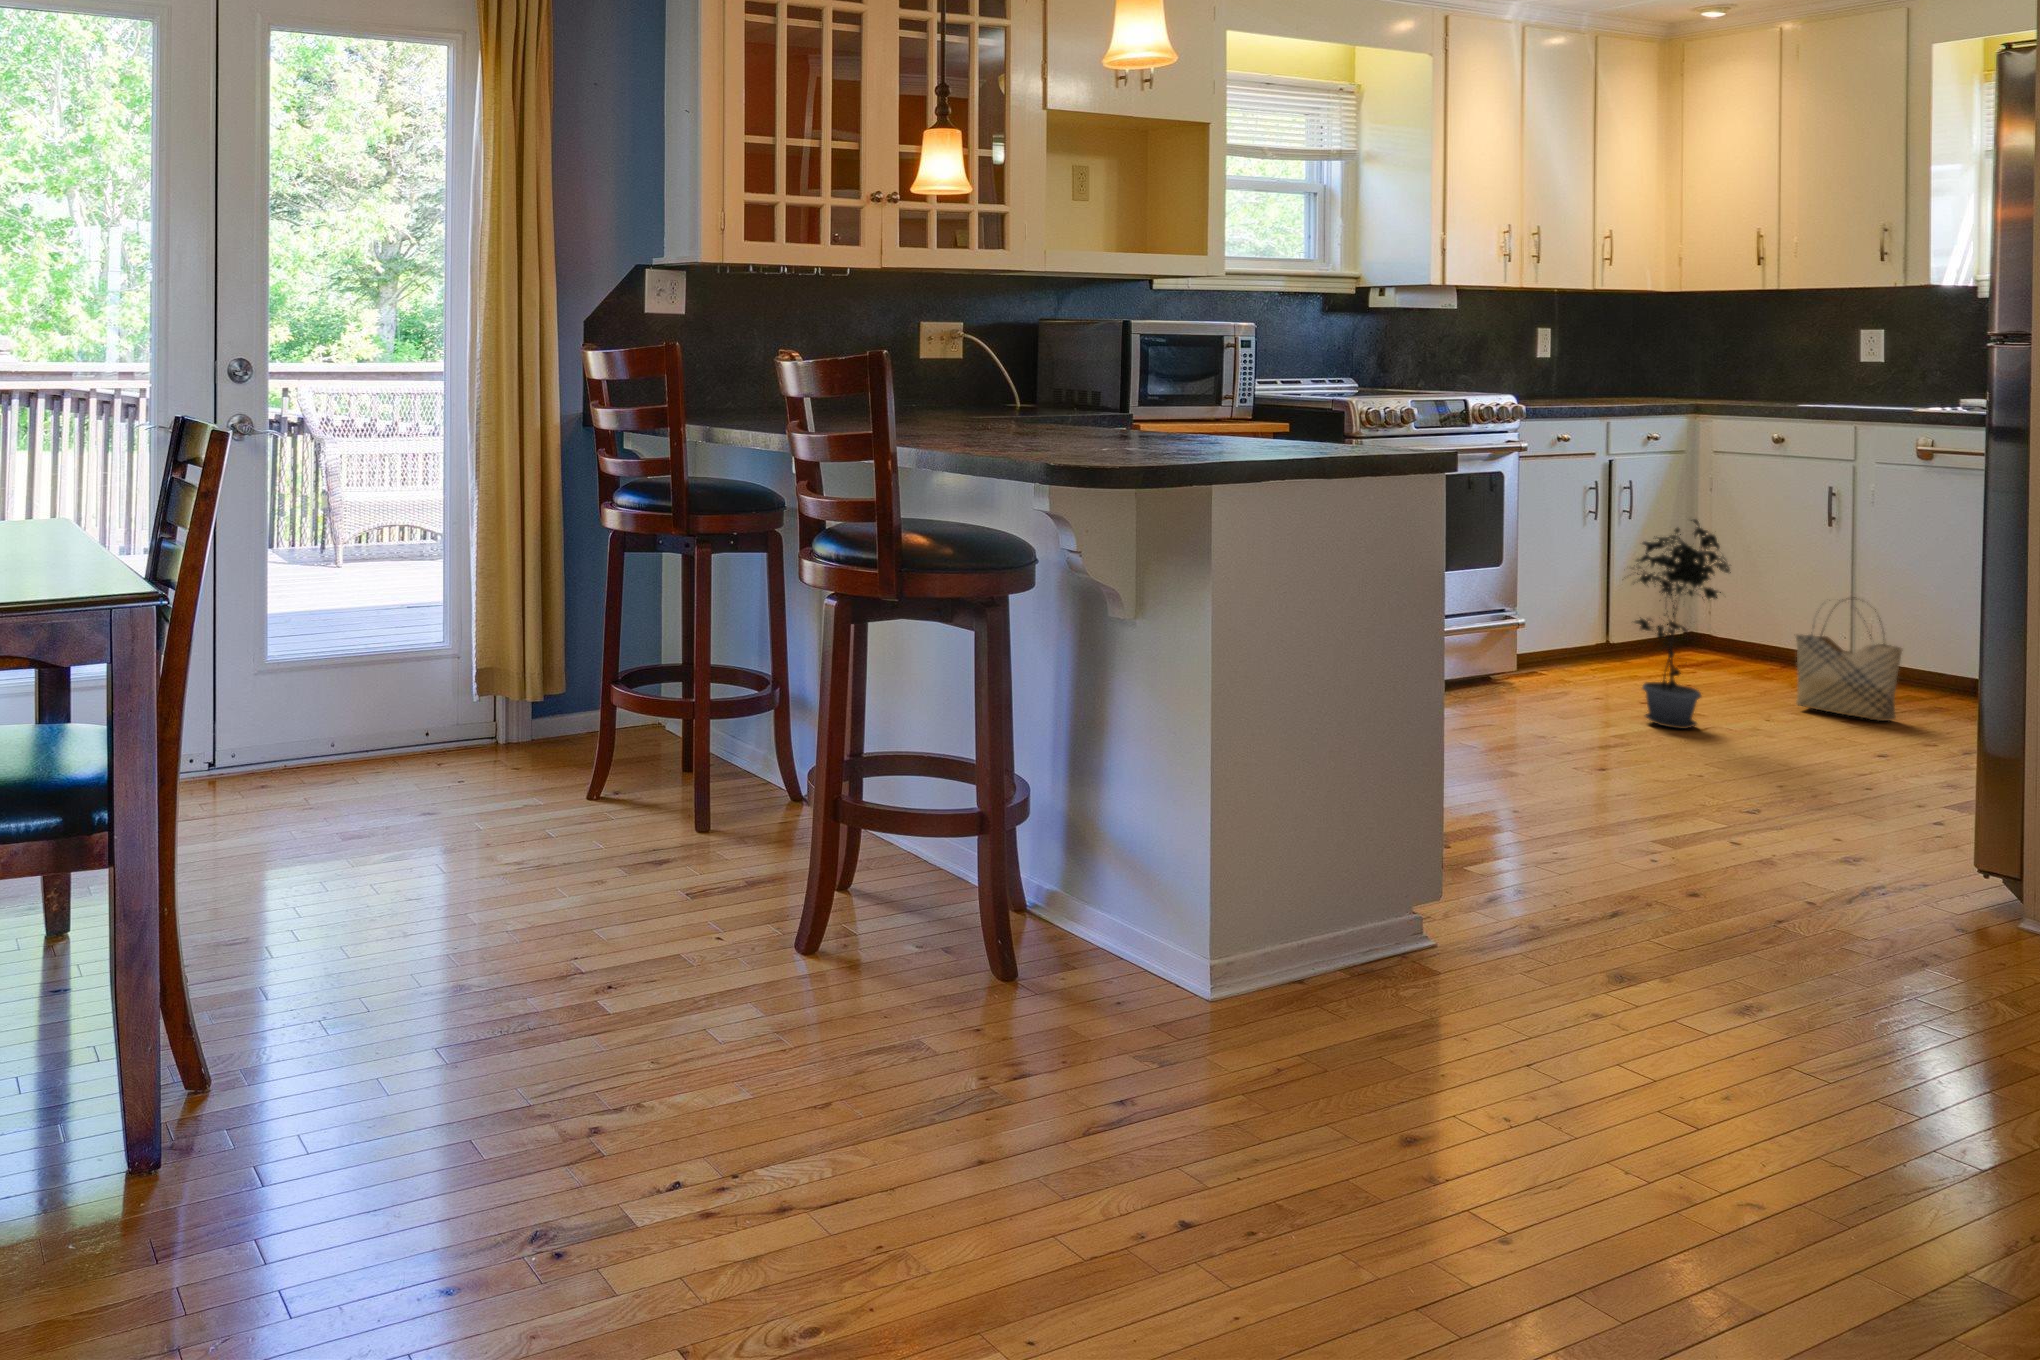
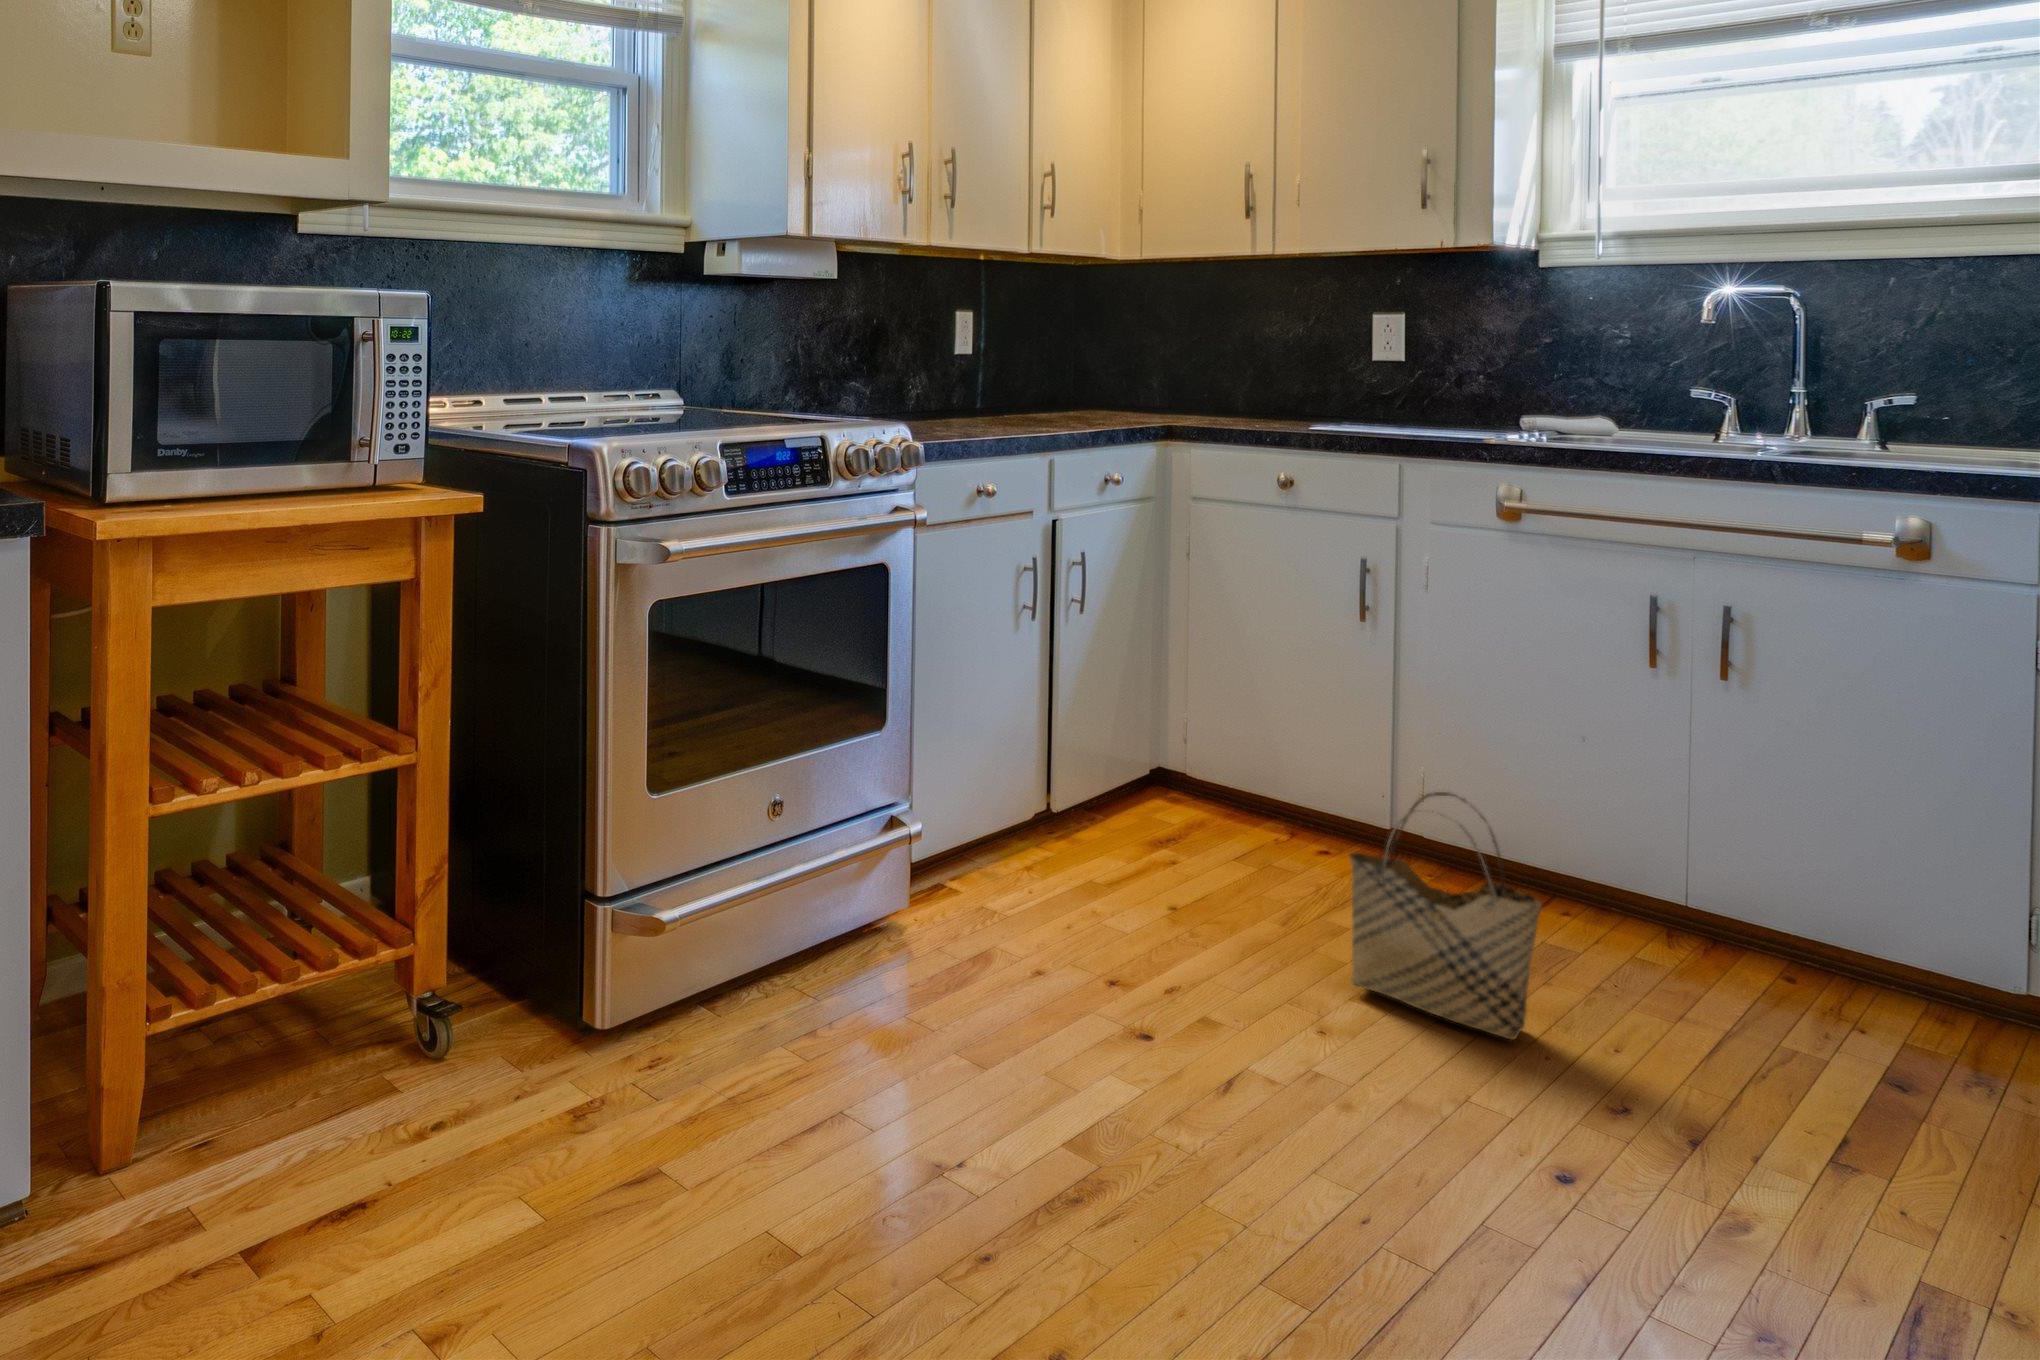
potted plant: present [1624,519,1731,729] -> none [1081,687,1298,1115]

